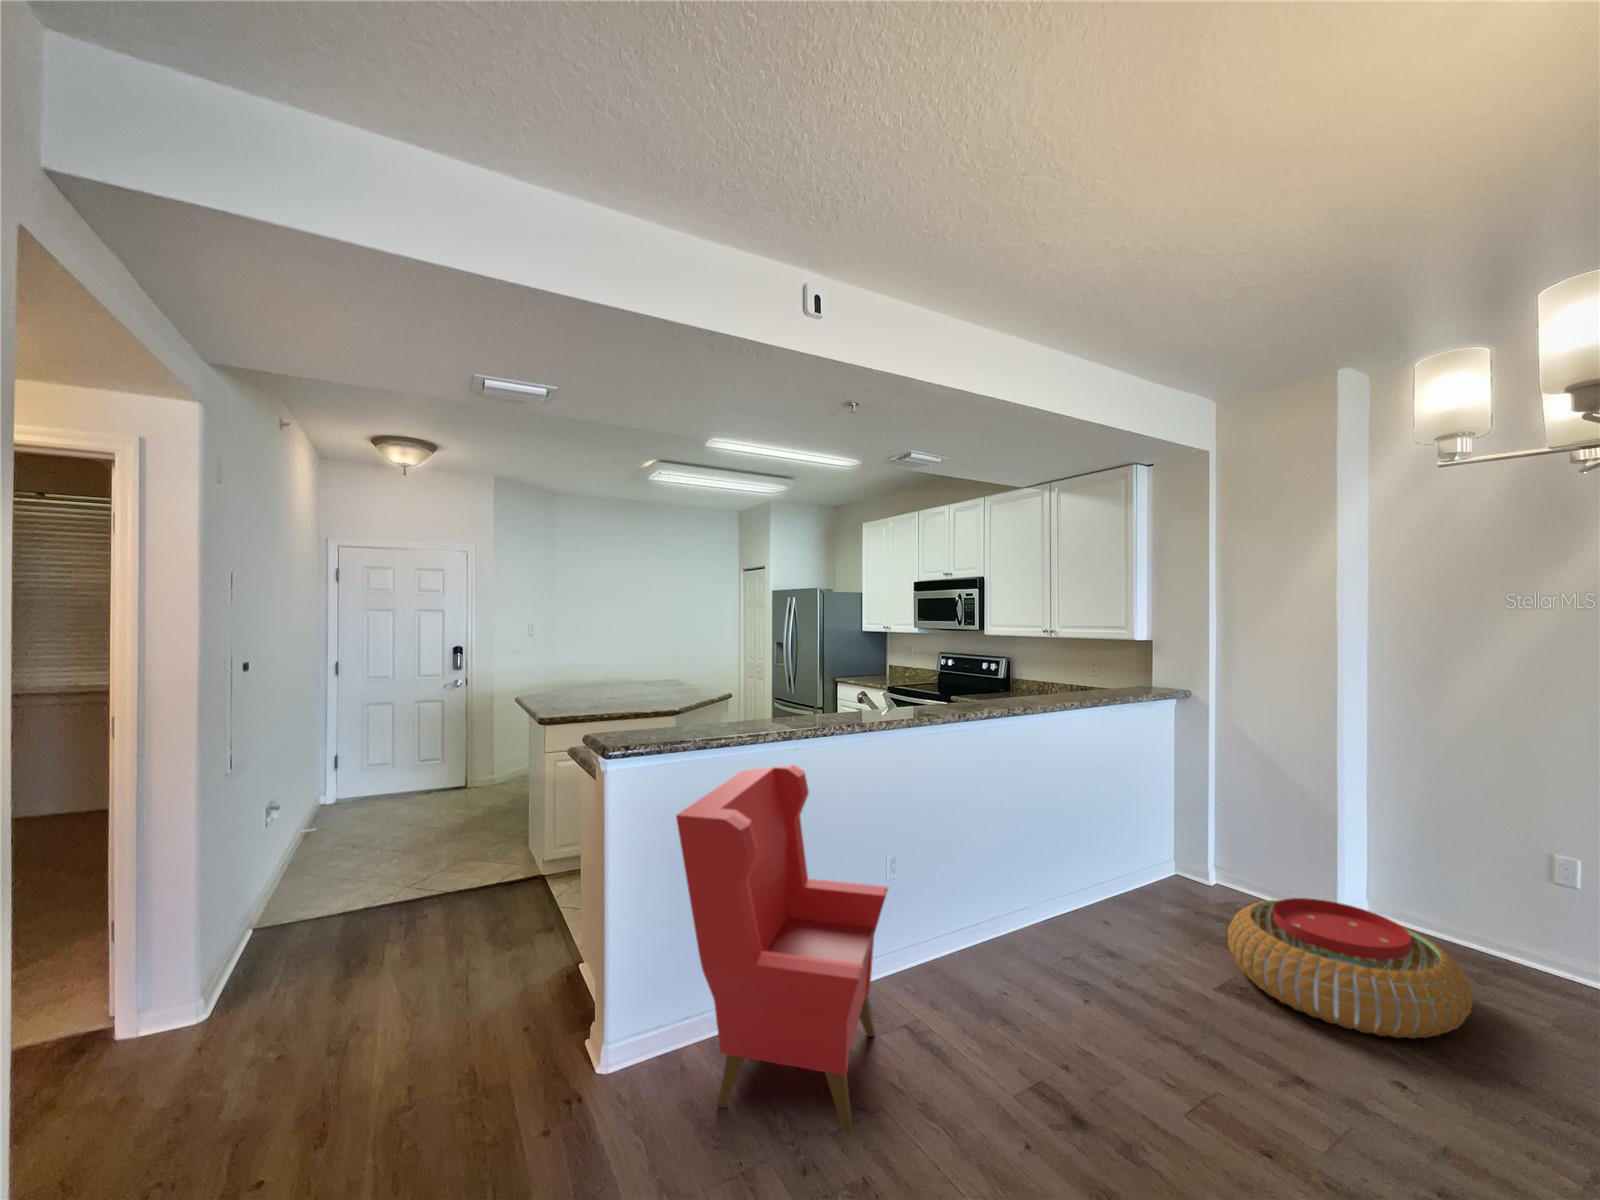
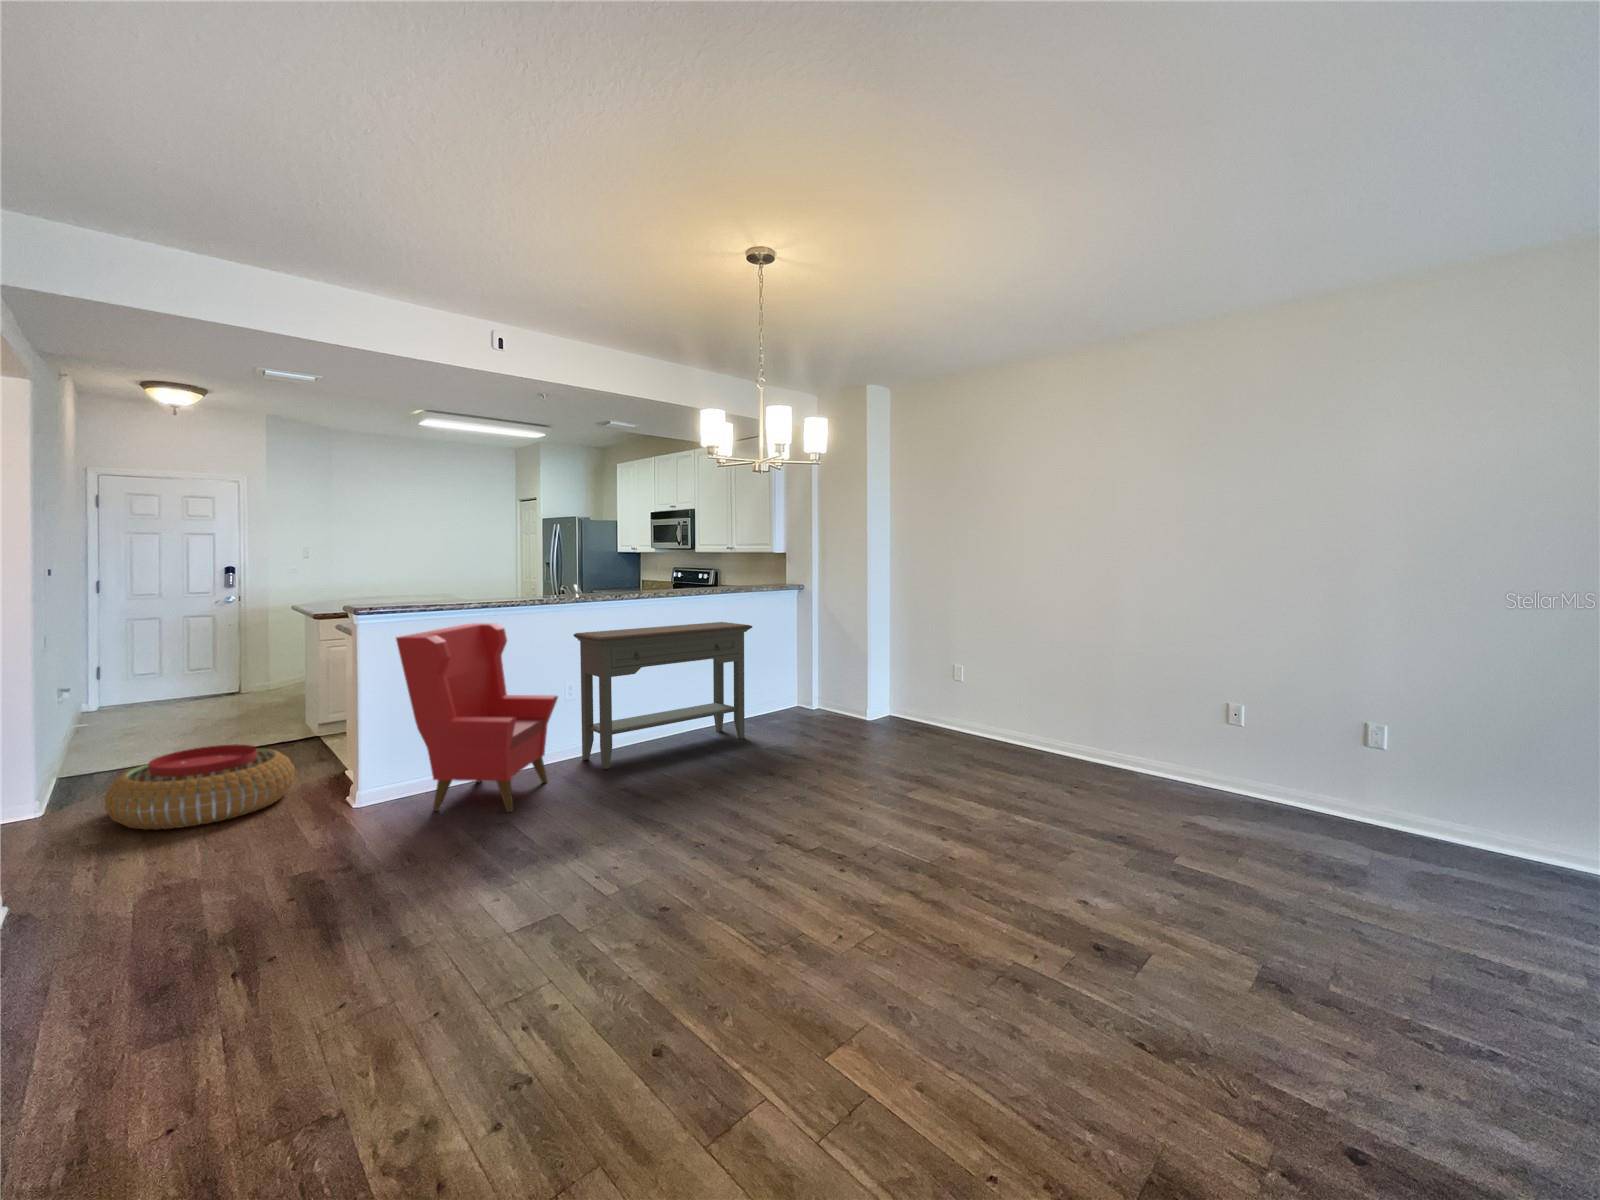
console table: none [894,748,1142,1006] -> present [574,622,752,769]
pouf: present [1228,898,1472,1039] -> present [104,745,295,829]

